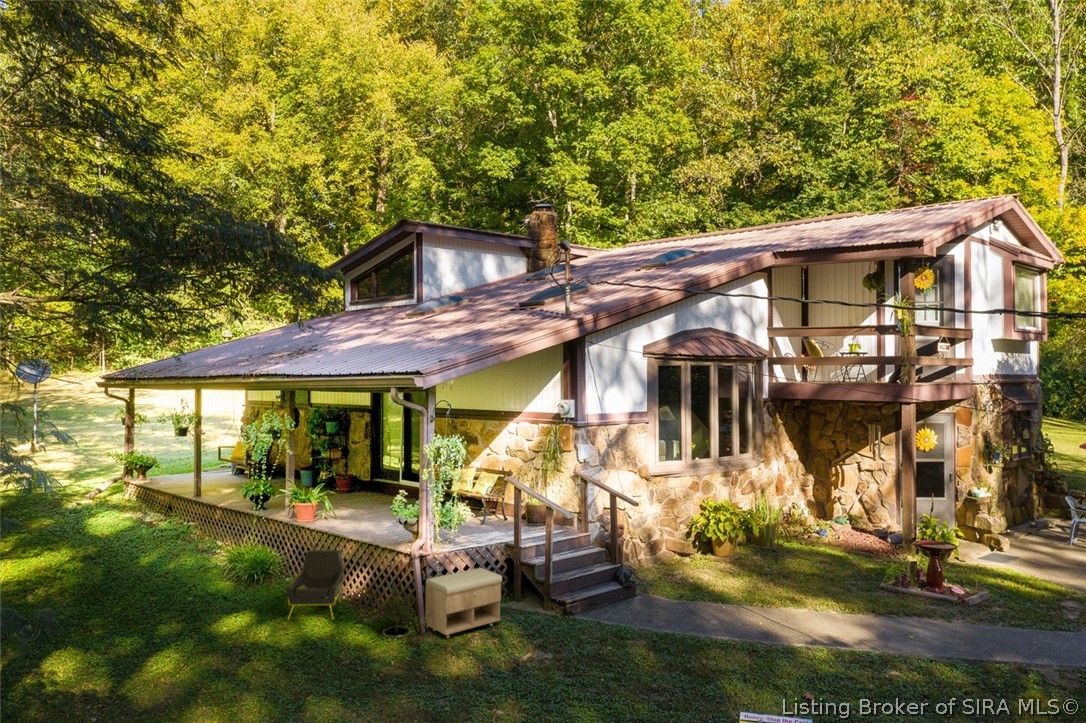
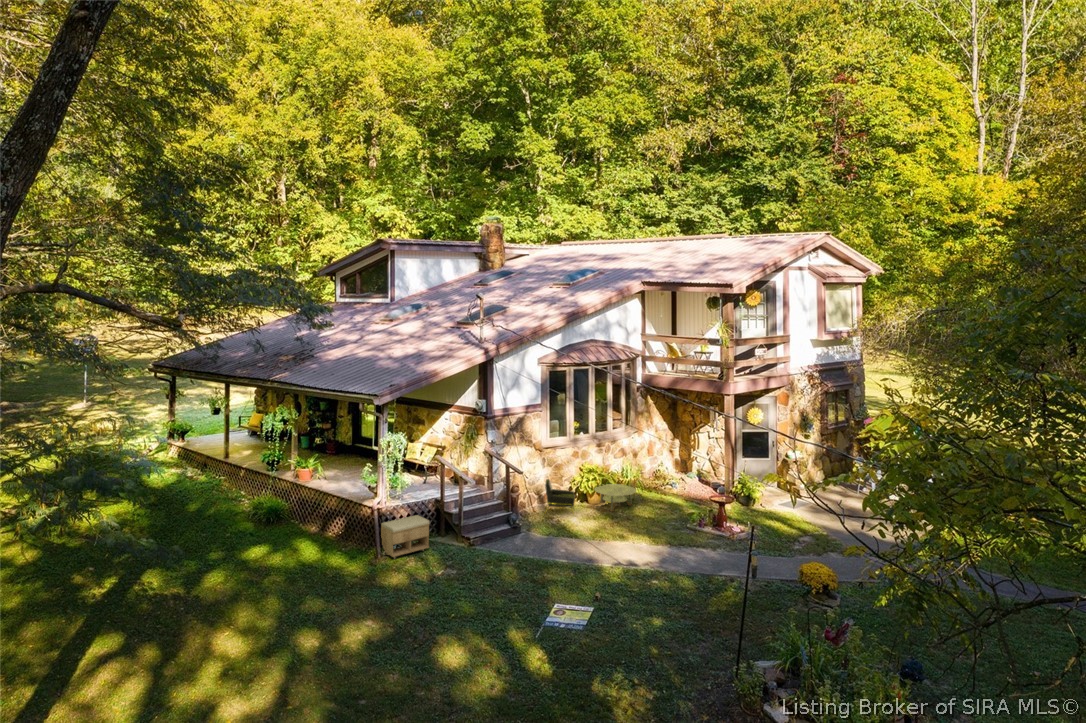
round table: none [725,531,788,570] -> present [594,484,636,512]
armchair: present [286,550,344,620] -> present [545,479,575,513]
potted tree: present [381,584,412,638] -> none [351,525,374,559]

